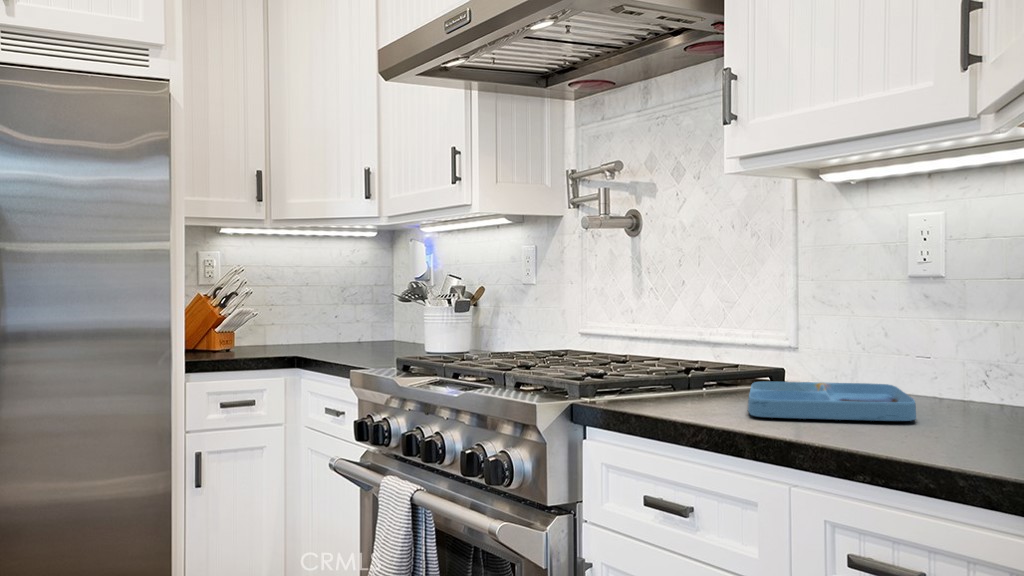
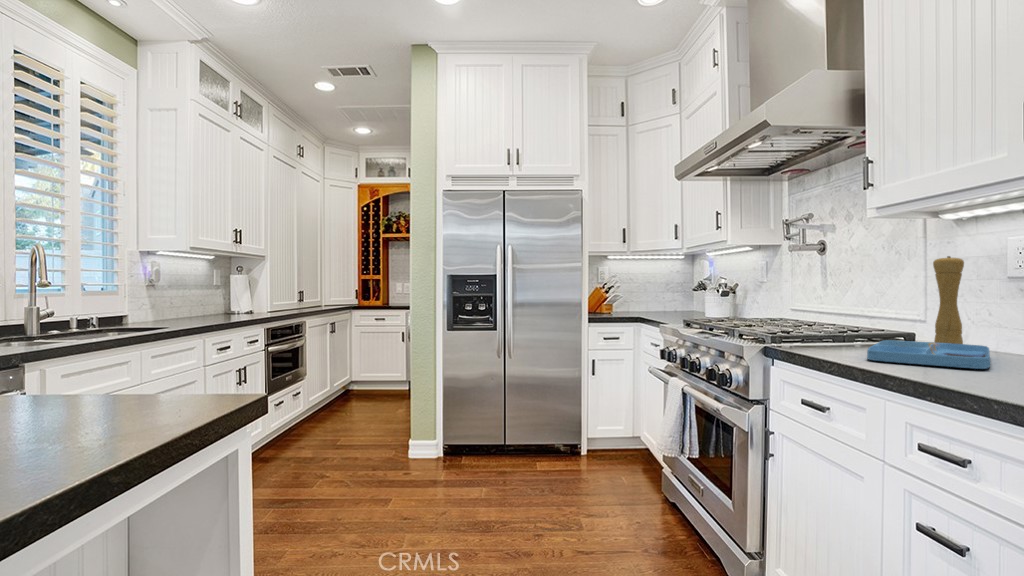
pepper mill: none [813,241,854,391] -> present [933,256,964,344]

